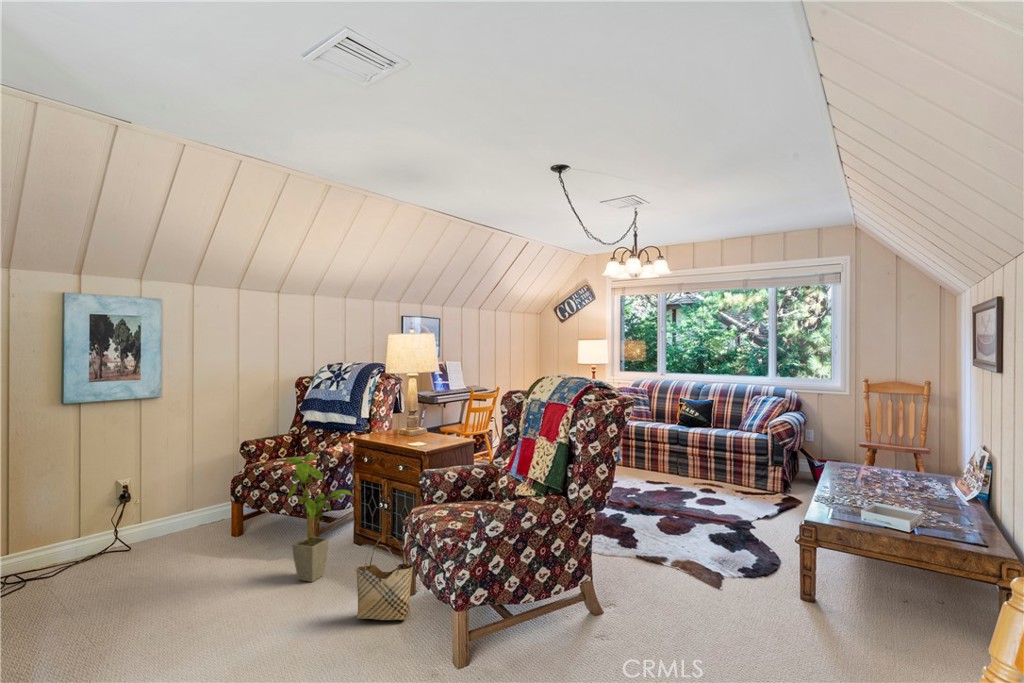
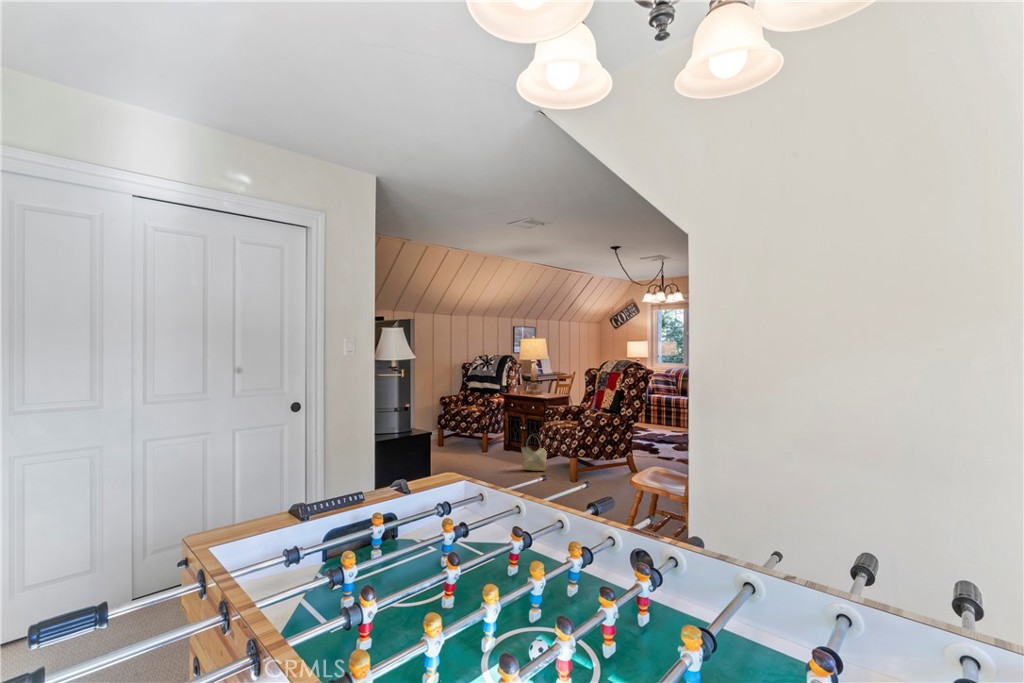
house plant: present [284,454,353,582] -> none [480,398,513,461]

